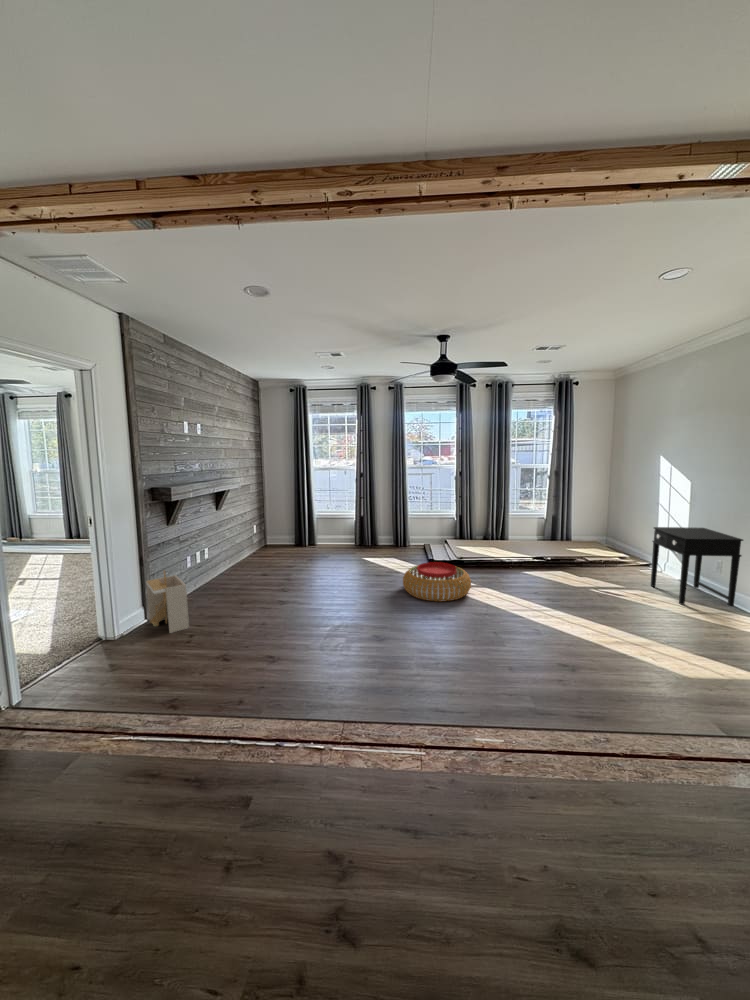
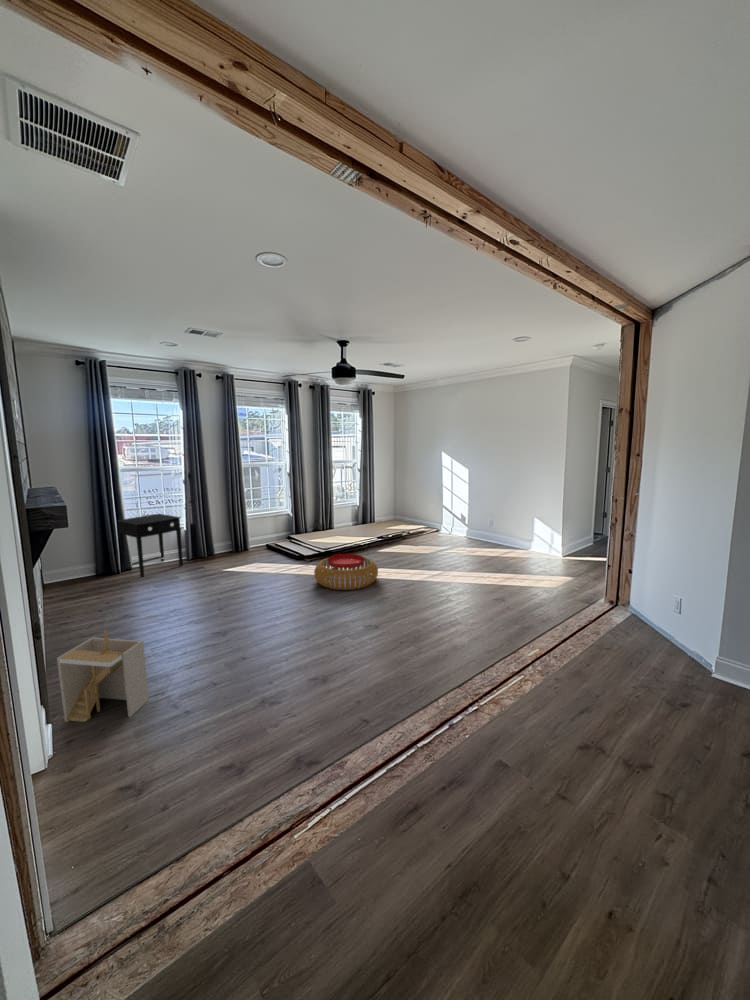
side table: present [651,527,743,606] -> present [117,514,183,577]

